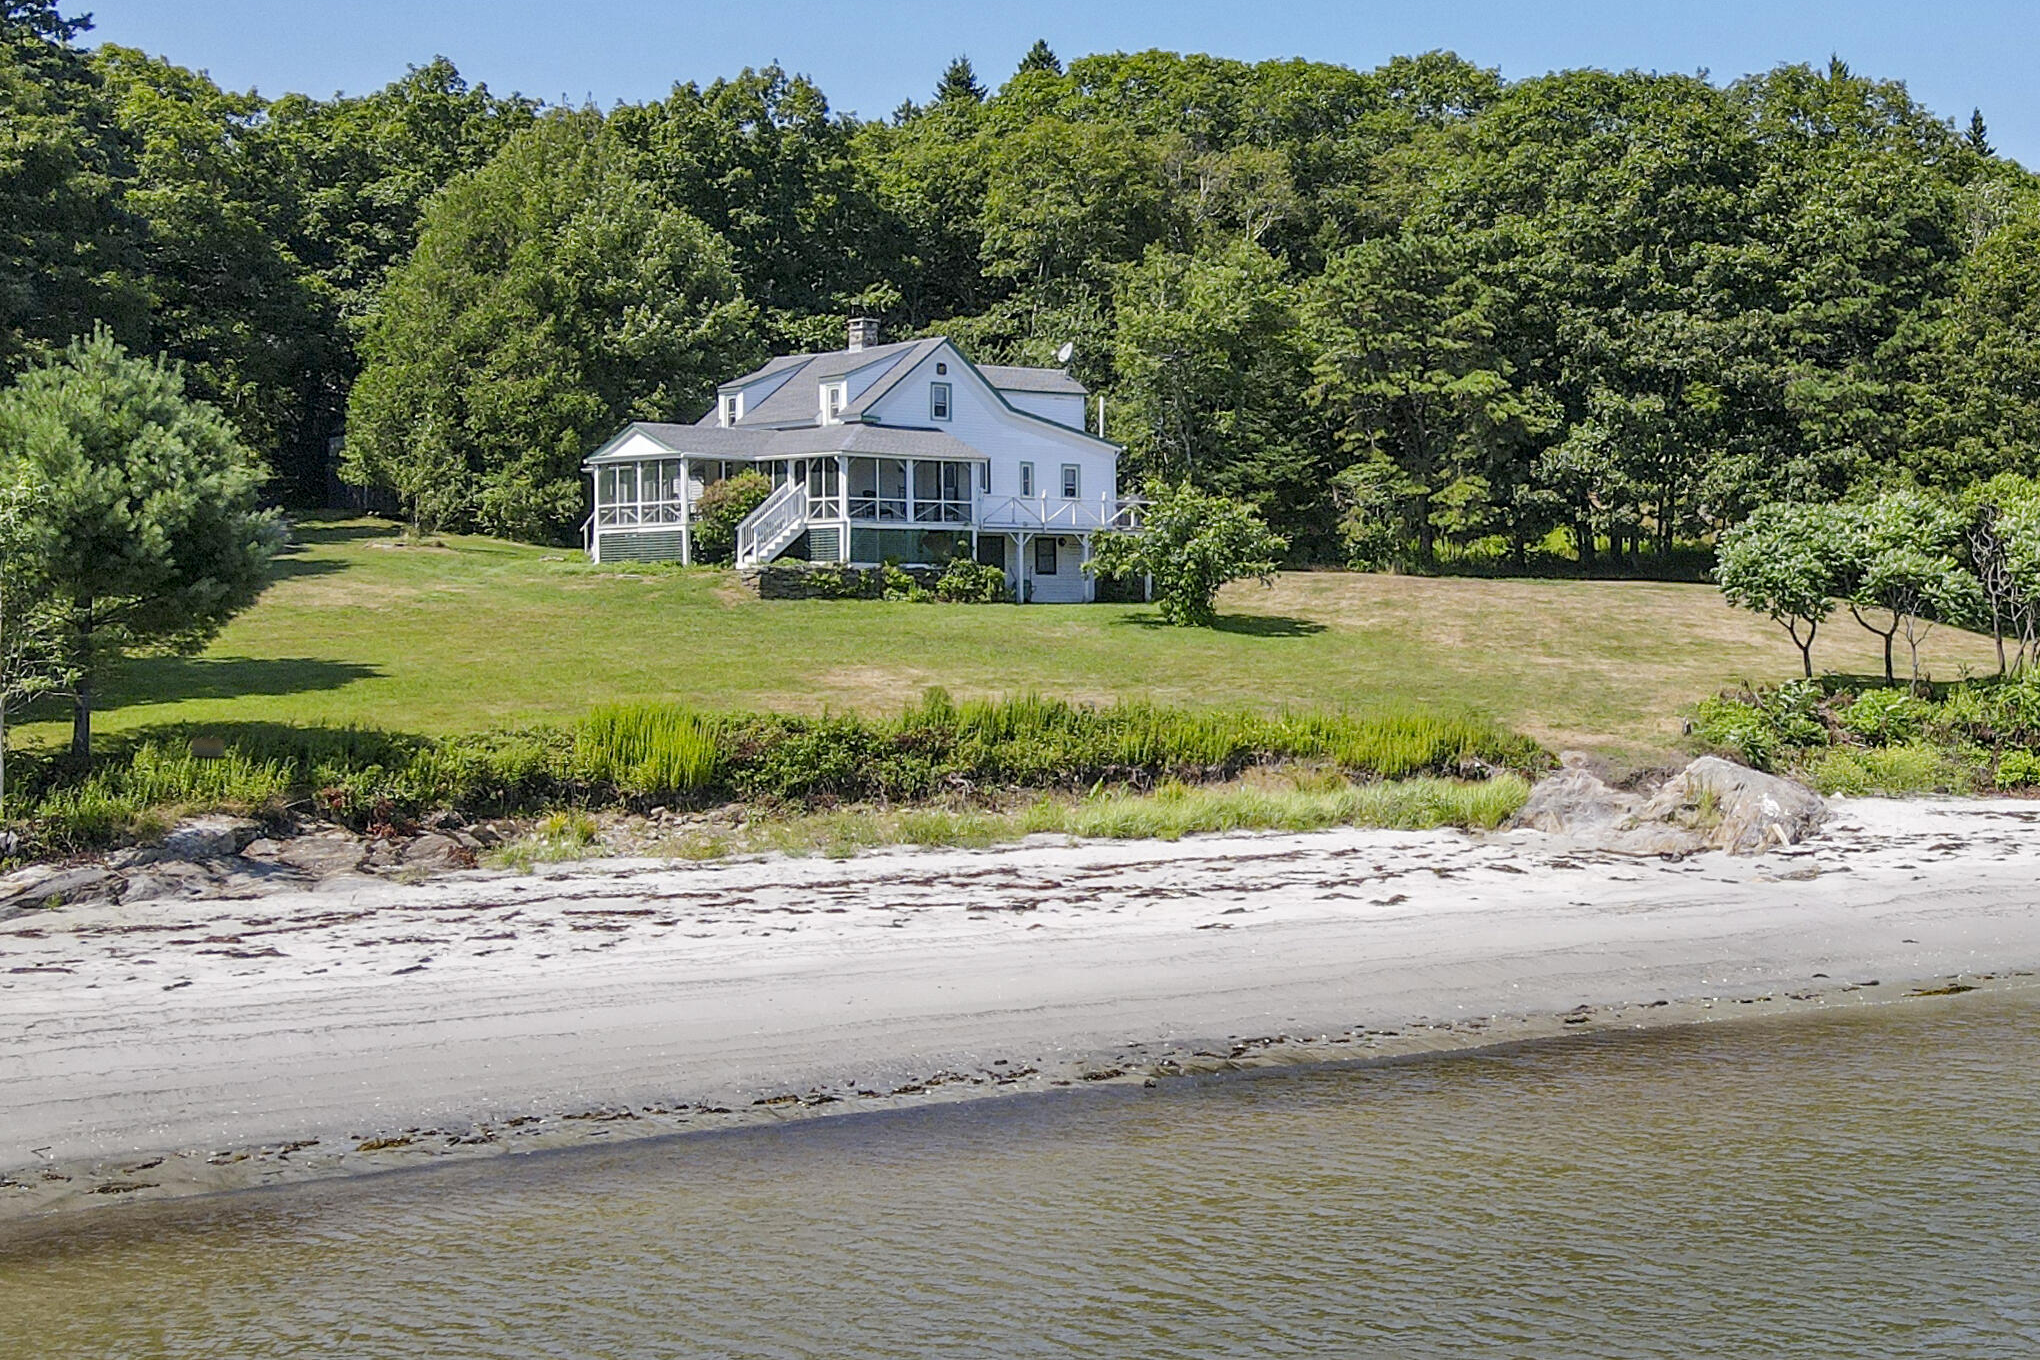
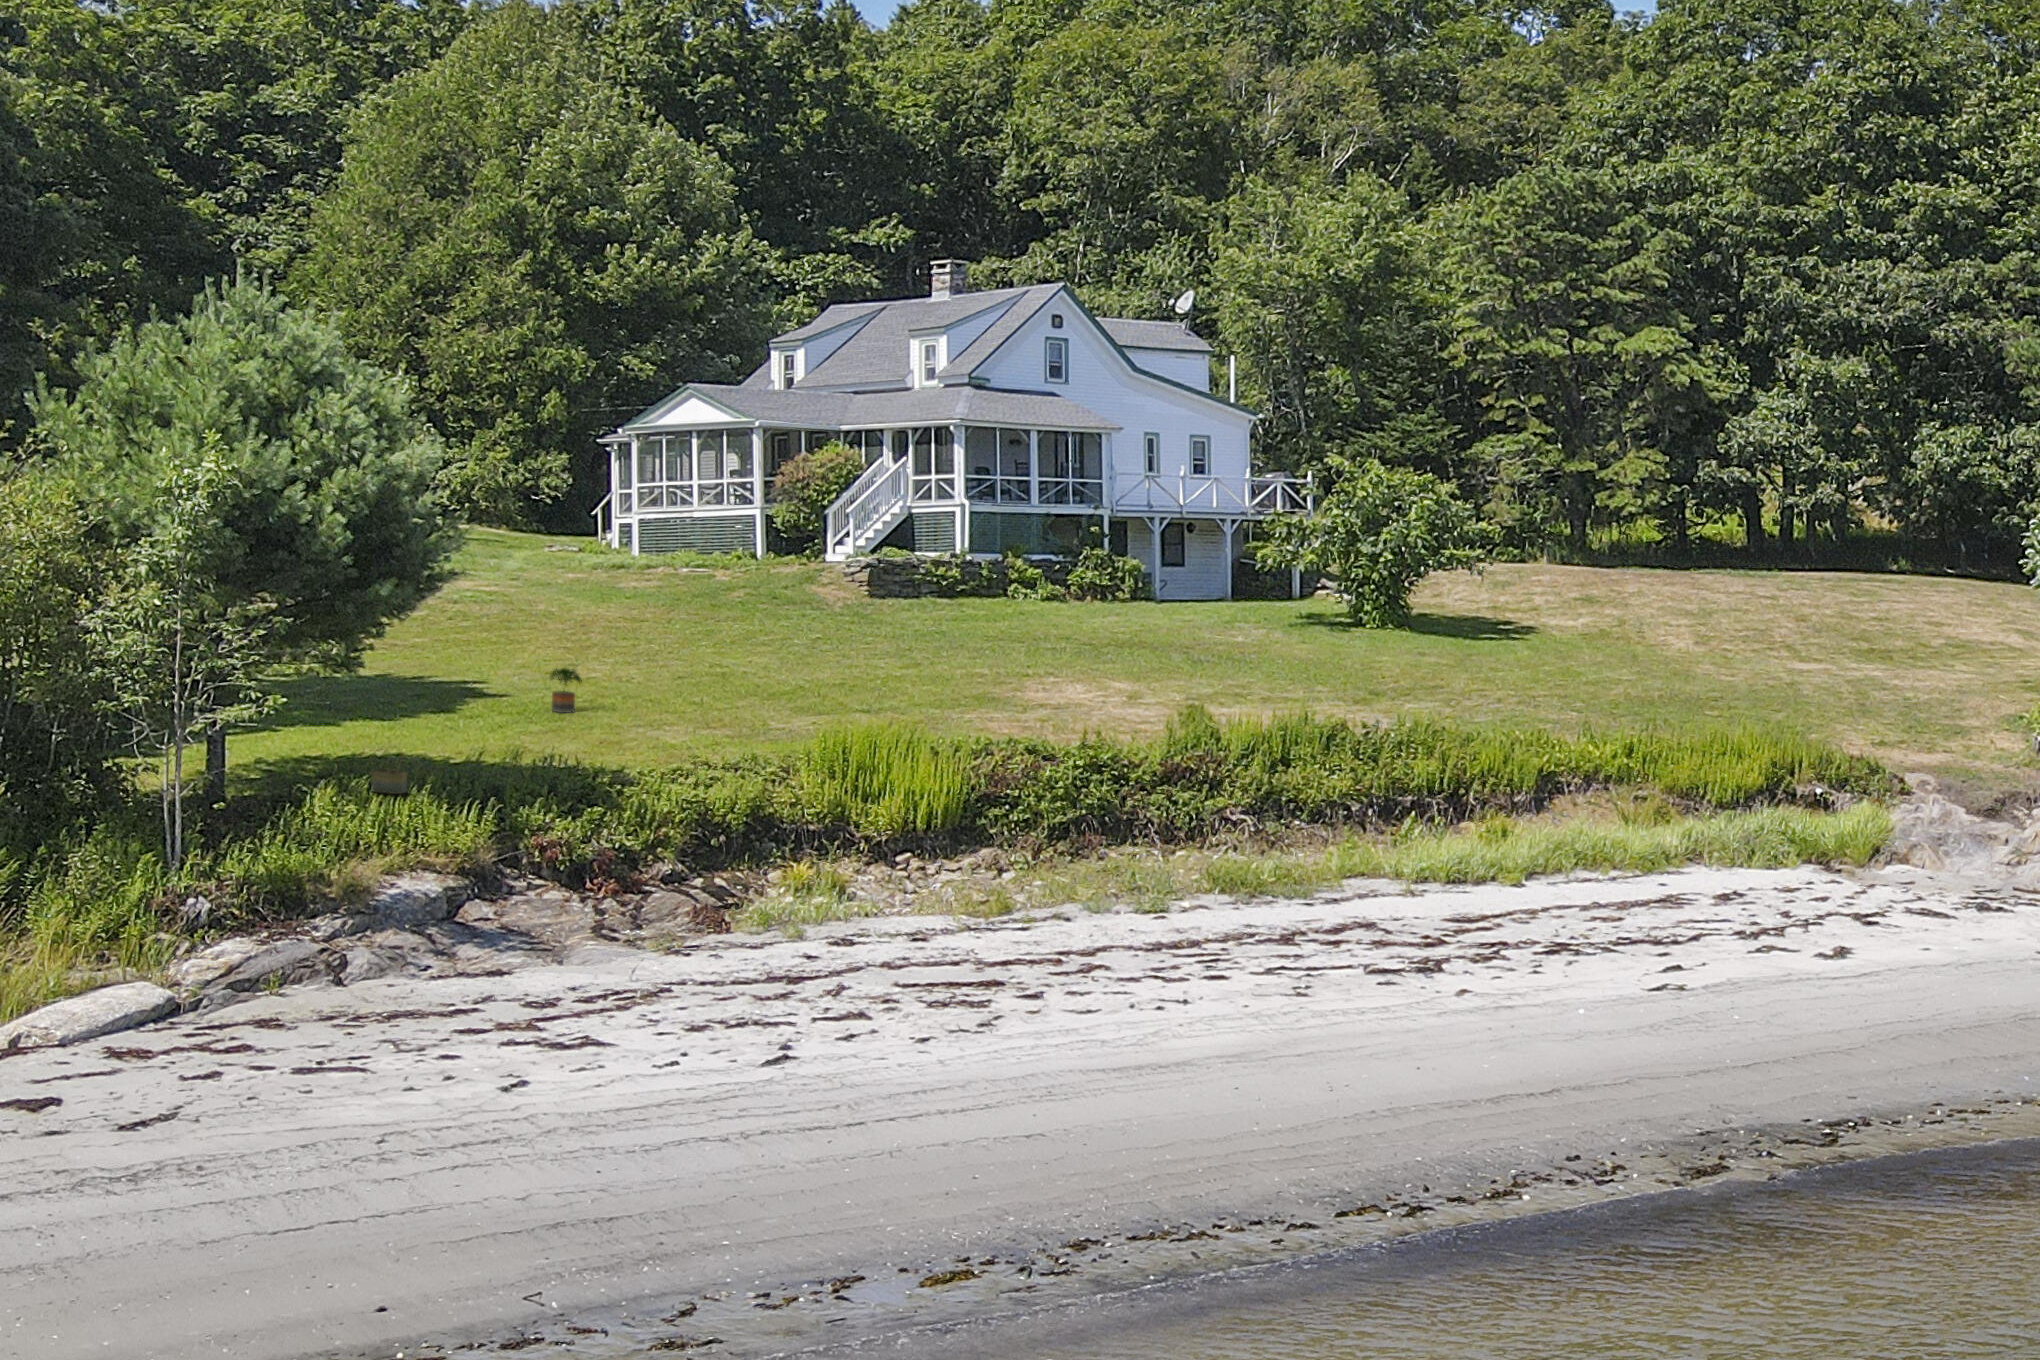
potted tree: none [390,656,422,694] -> present [550,668,582,713]

